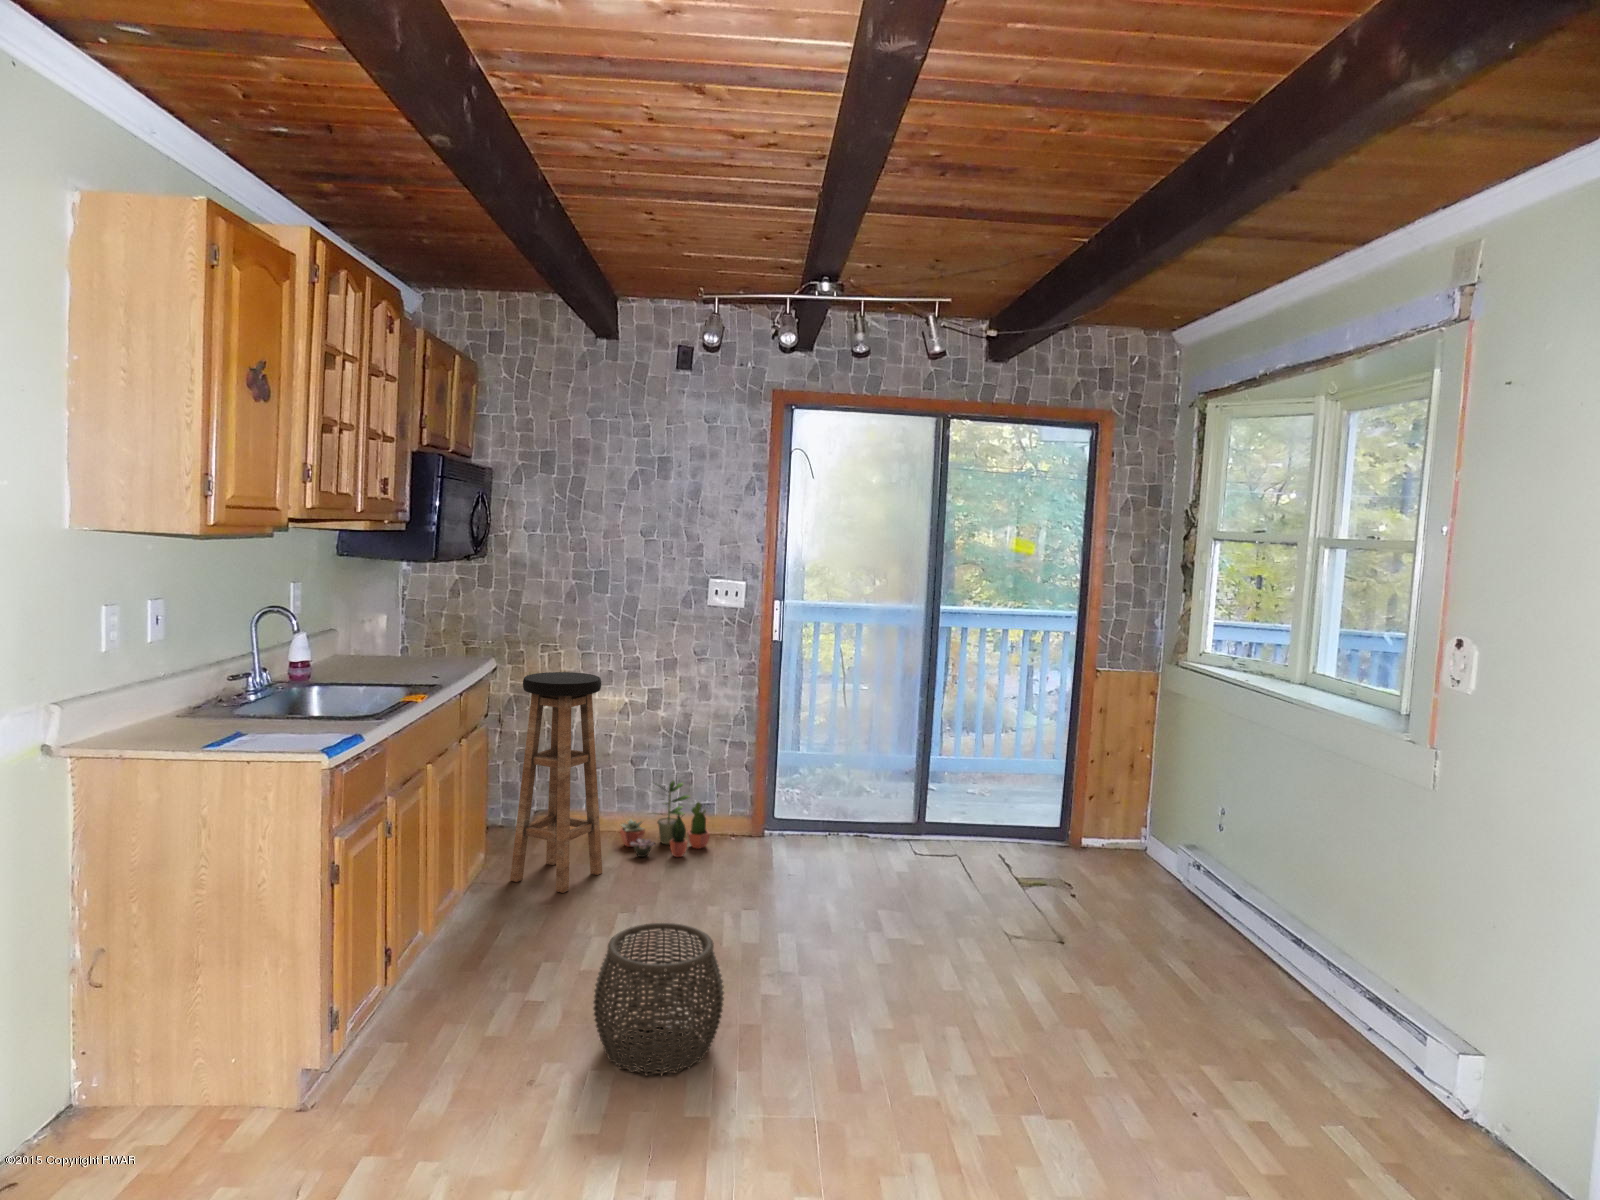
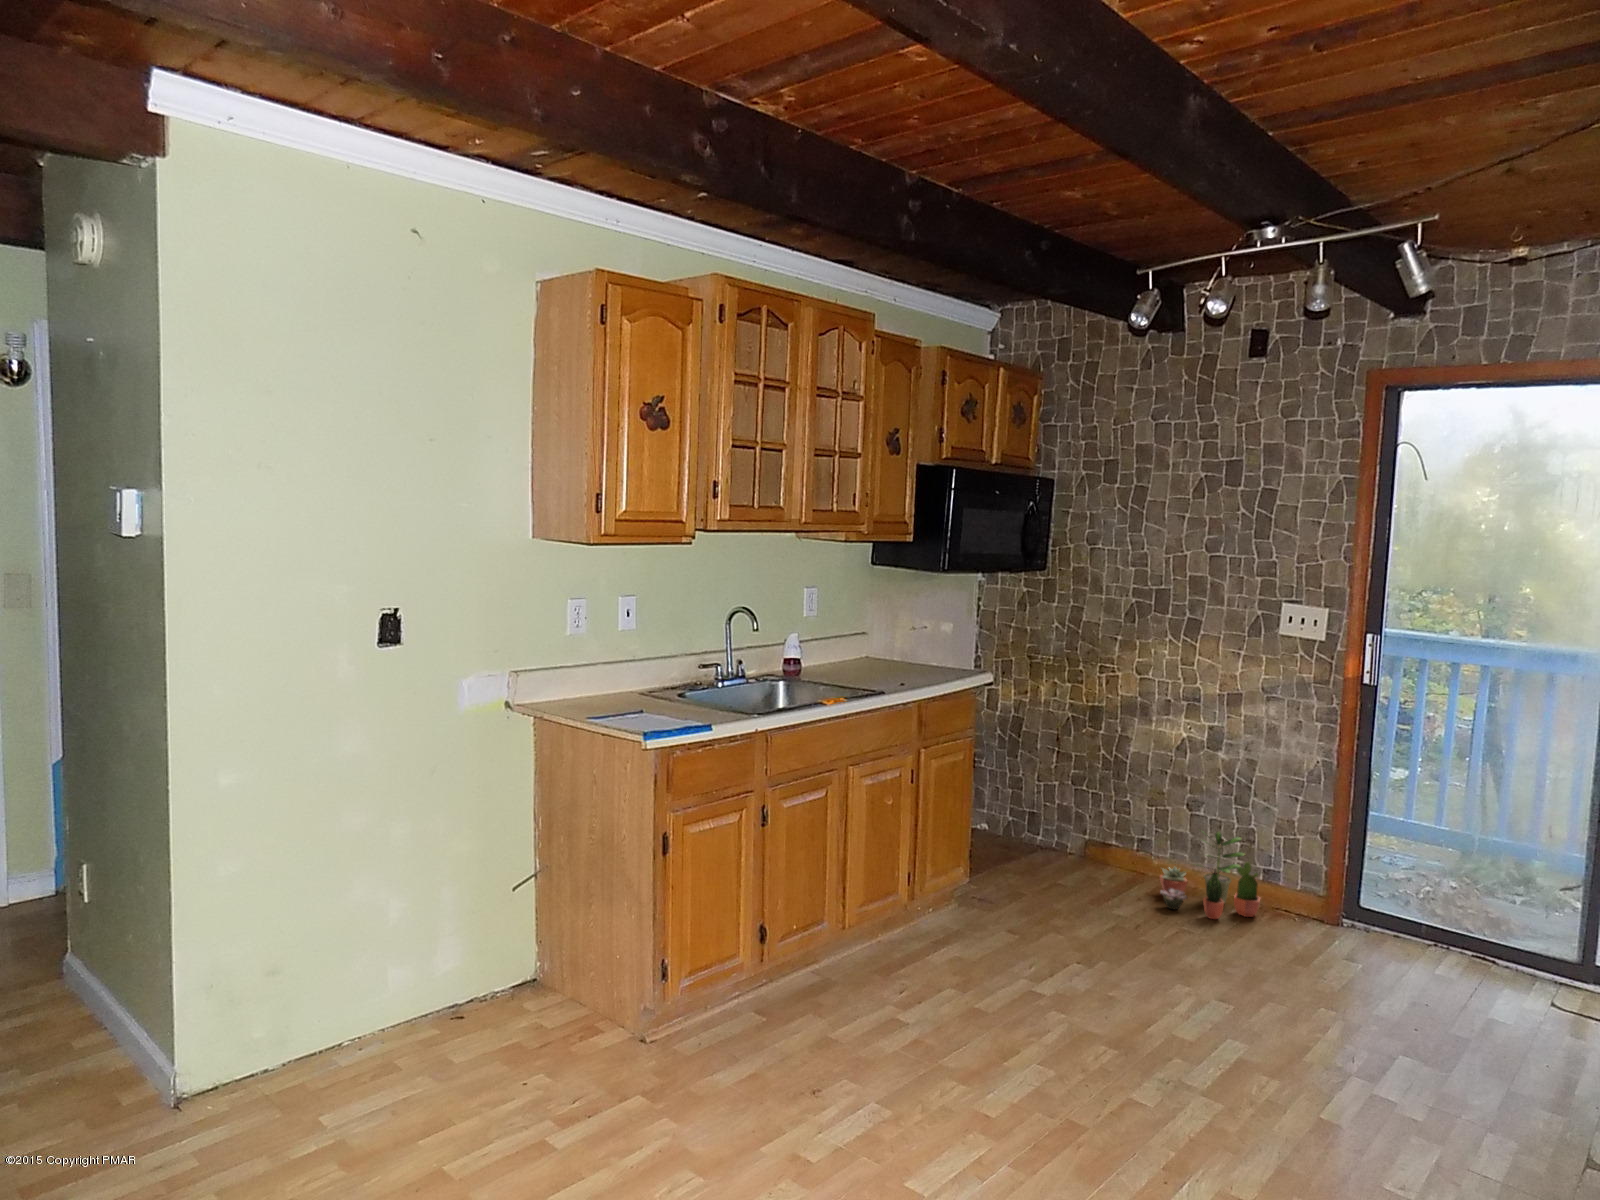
bar stool: present [510,672,602,893] -> none [1019,692,1117,920]
woven basket: present [593,923,724,1076] -> none [944,944,1075,1094]

